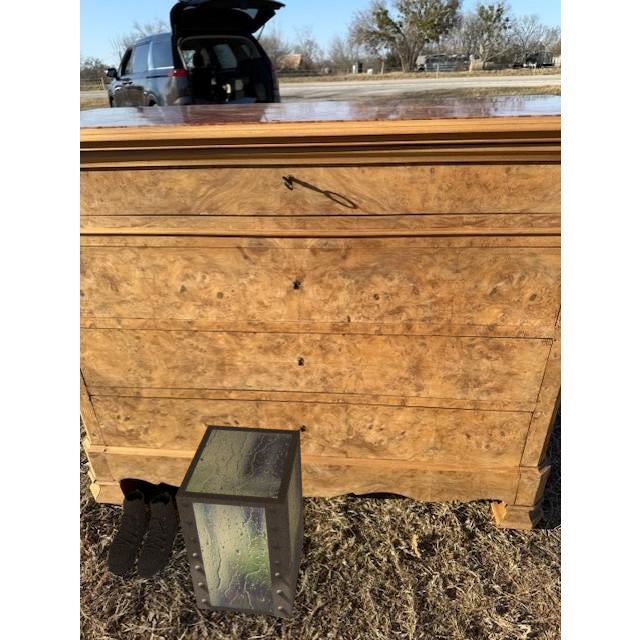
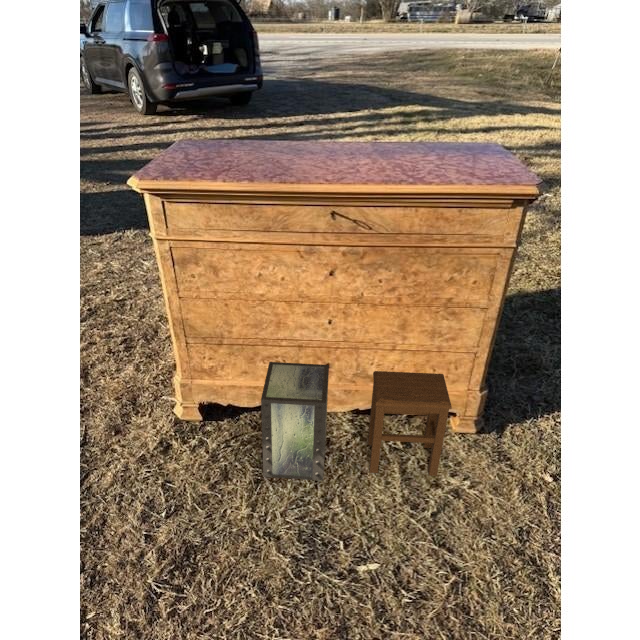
stool: none [367,440,502,612] -> present [368,371,452,476]
boots: present [108,489,178,577] -> none [199,408,240,461]

